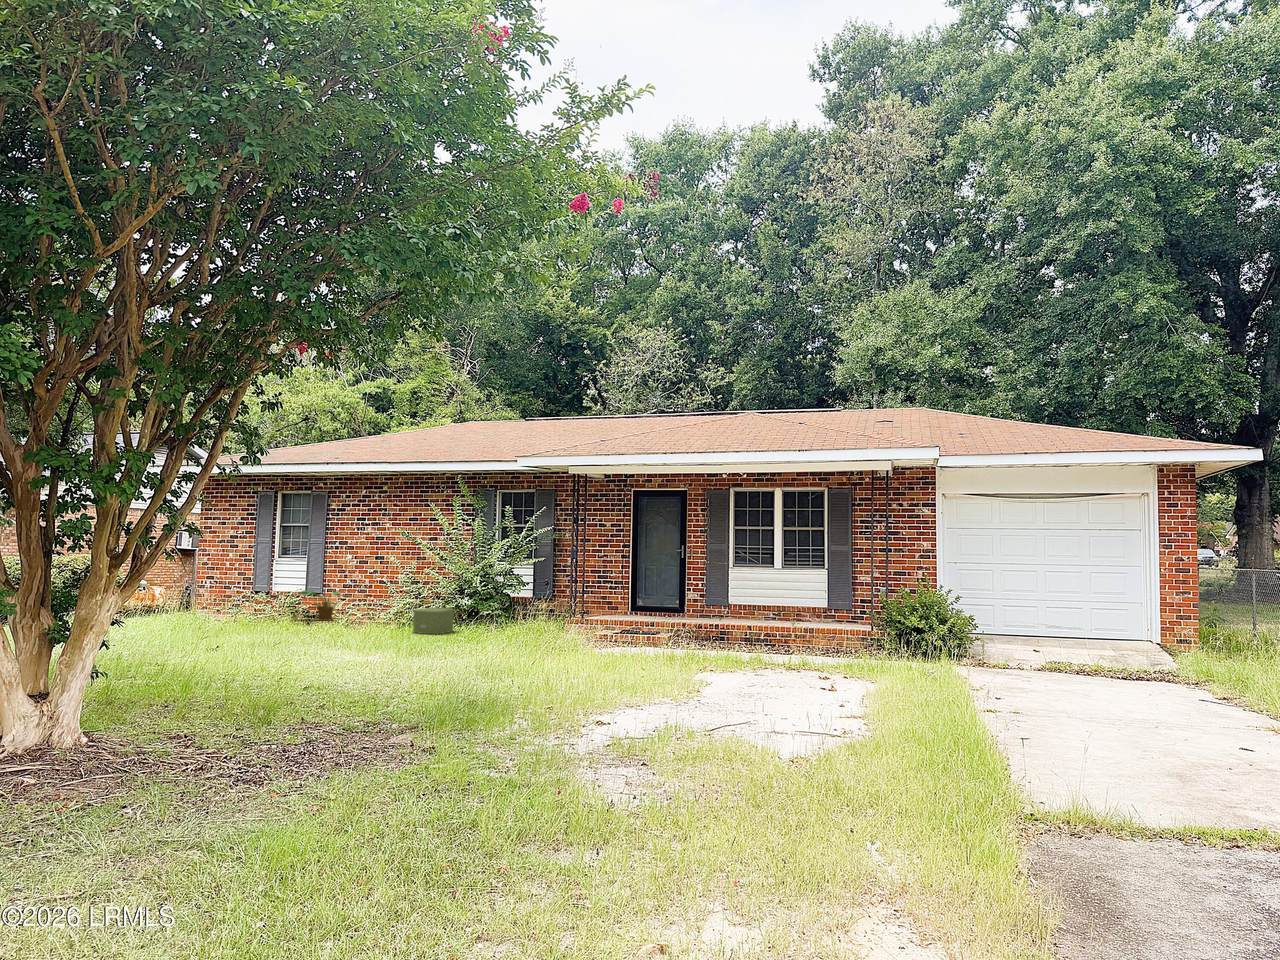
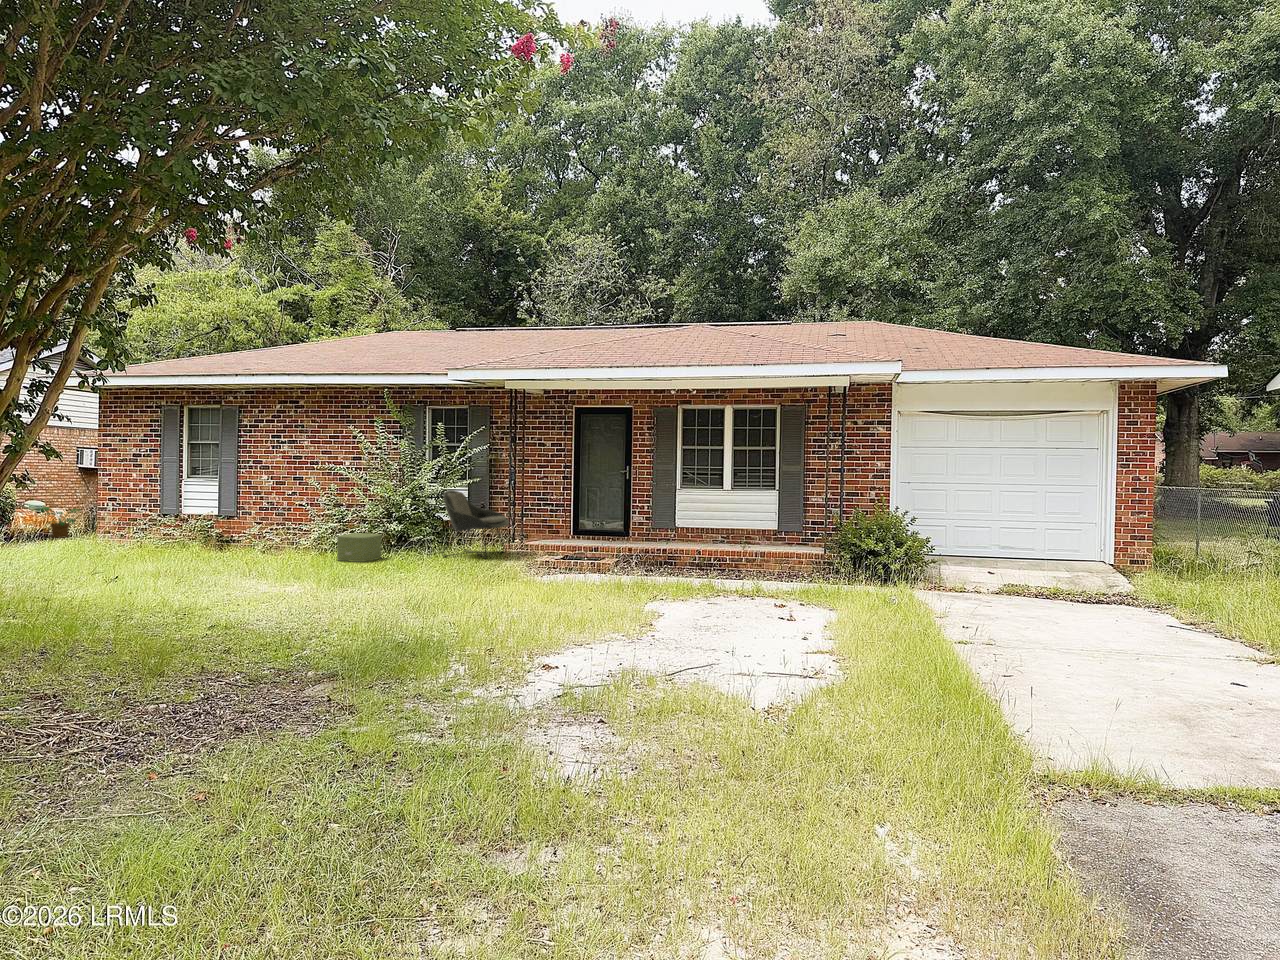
lounge chair: none [508,568,571,633] -> present [442,490,509,559]
potted plant: present [300,590,340,621] -> present [36,507,81,538]

